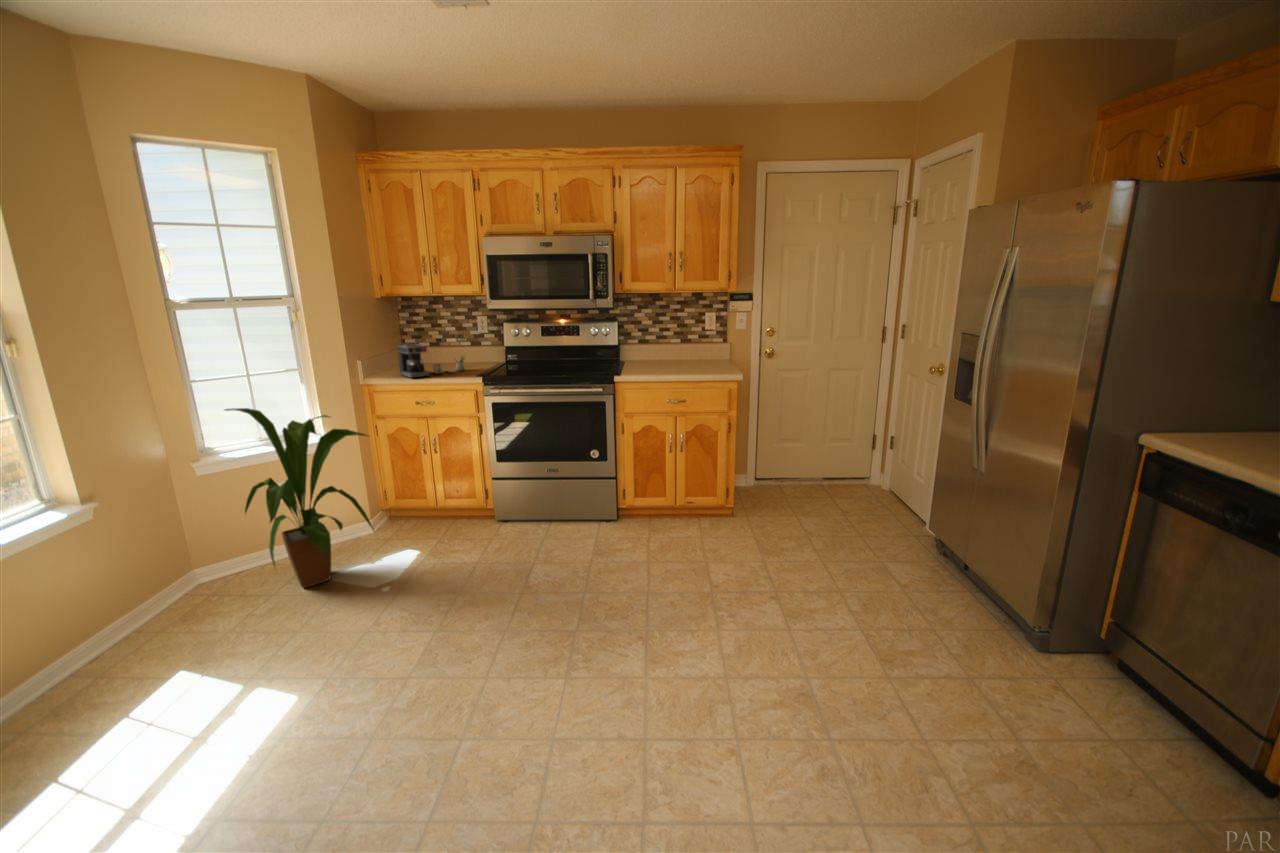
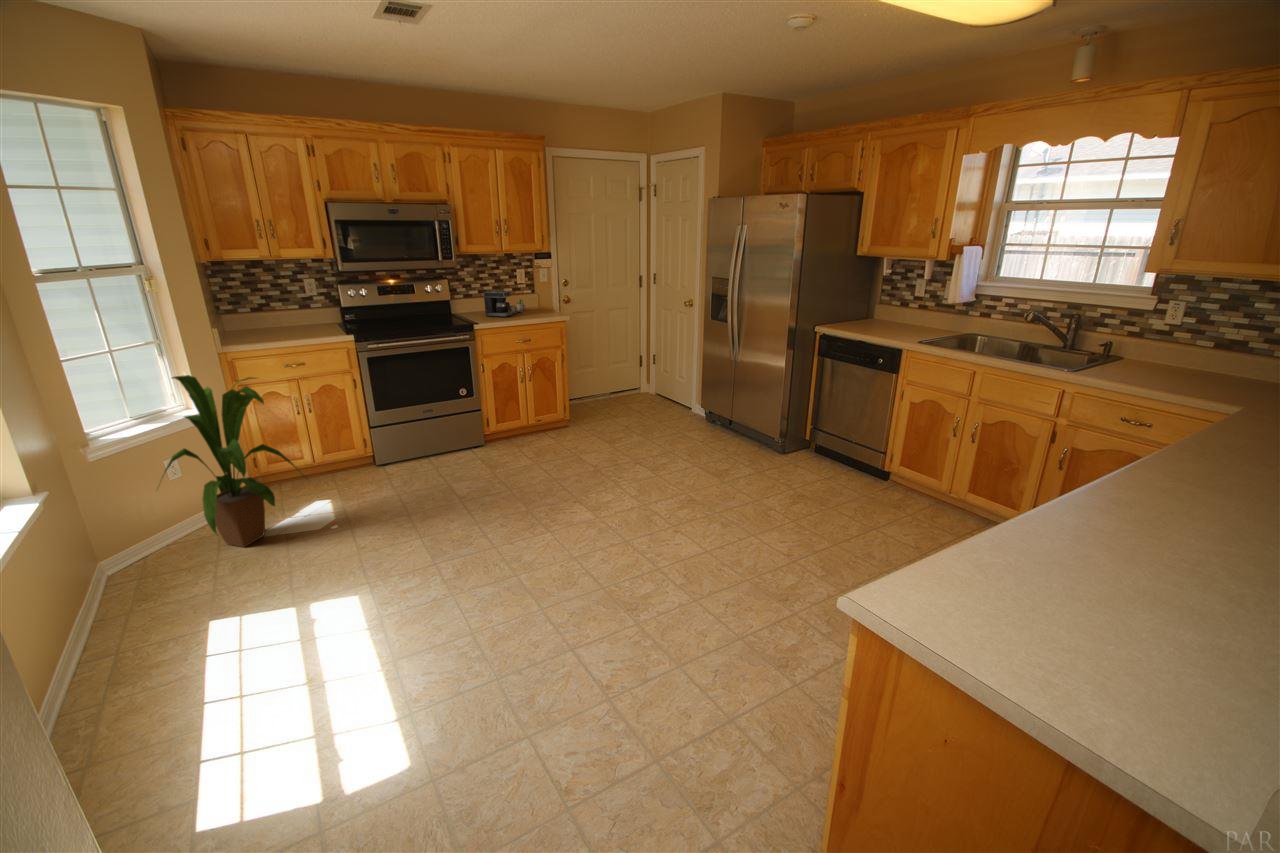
coffee maker: present [397,343,465,378] -> present [484,290,526,317]

